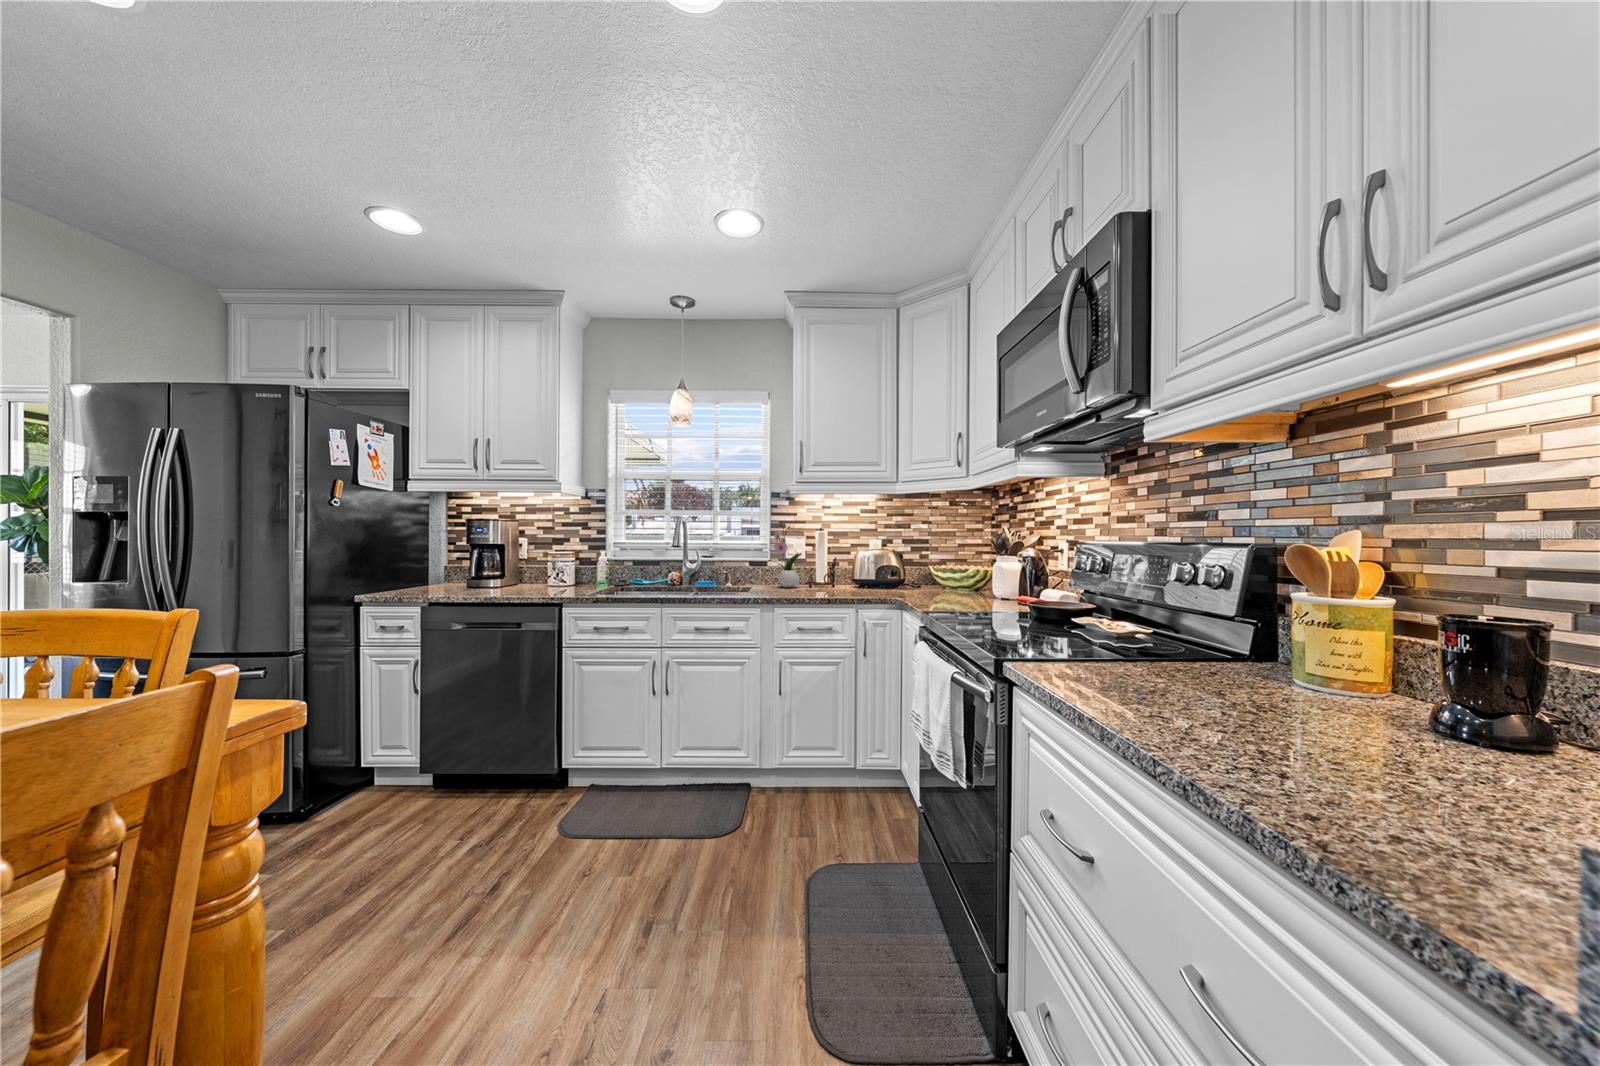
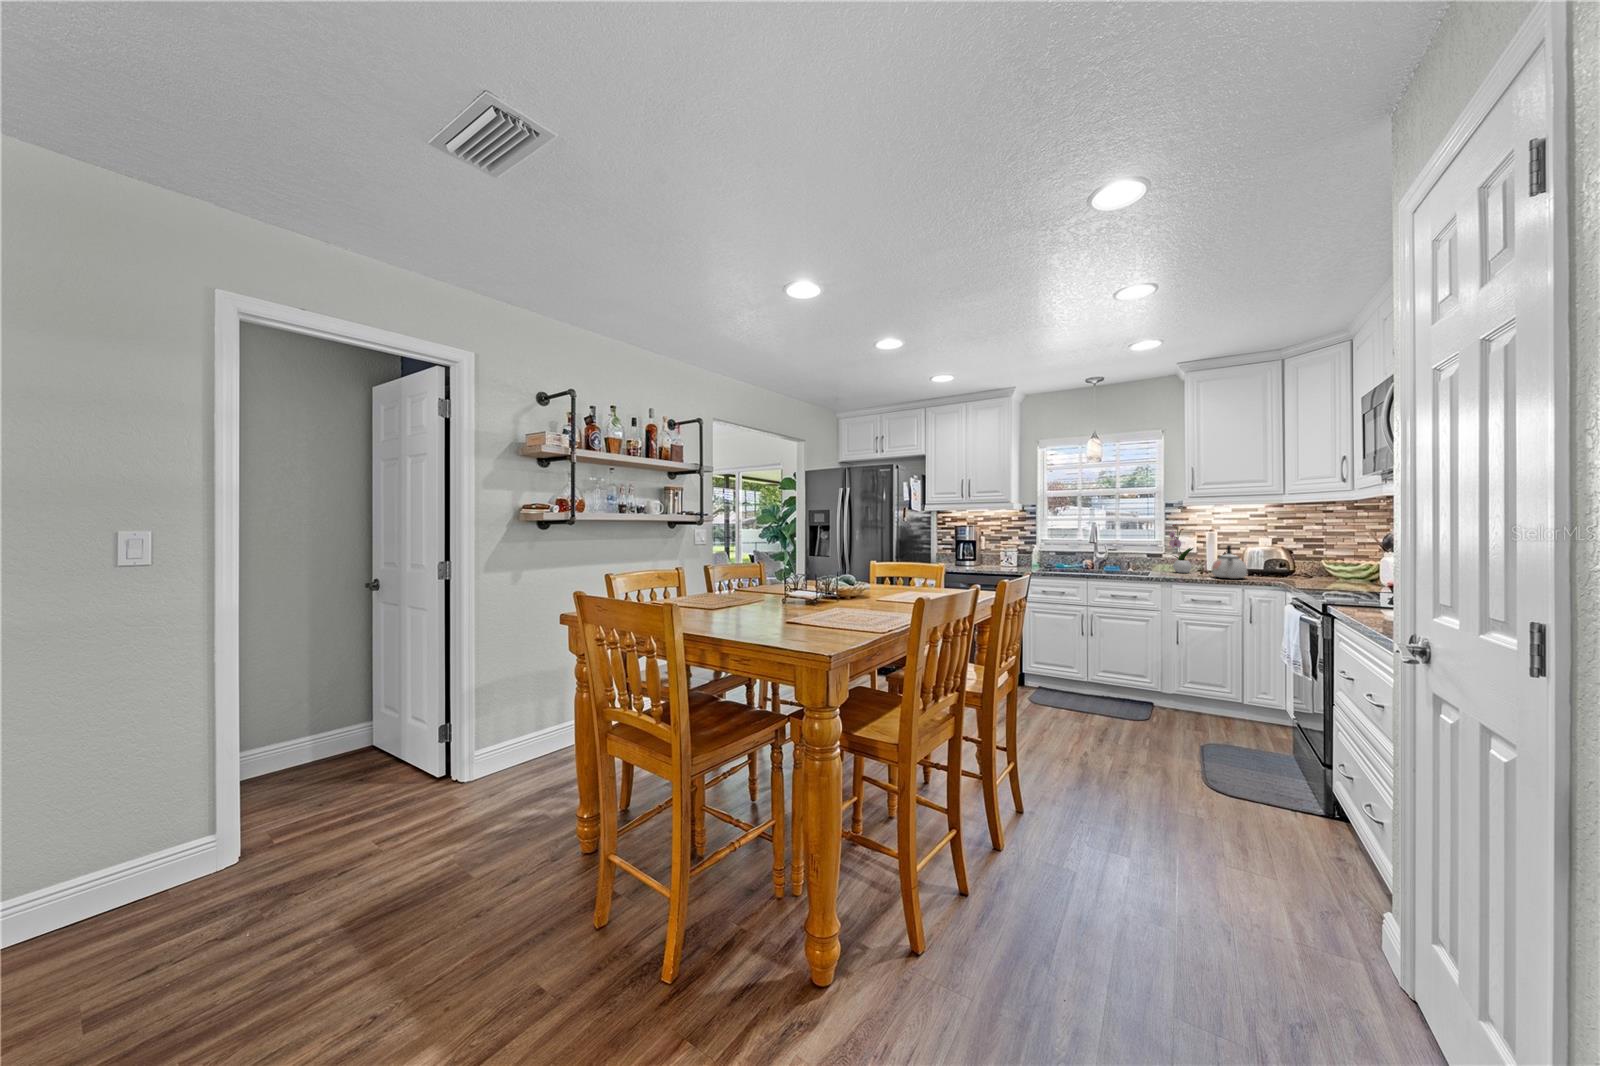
kettle: none [821,549,859,594] -> present [1212,545,1248,579]

